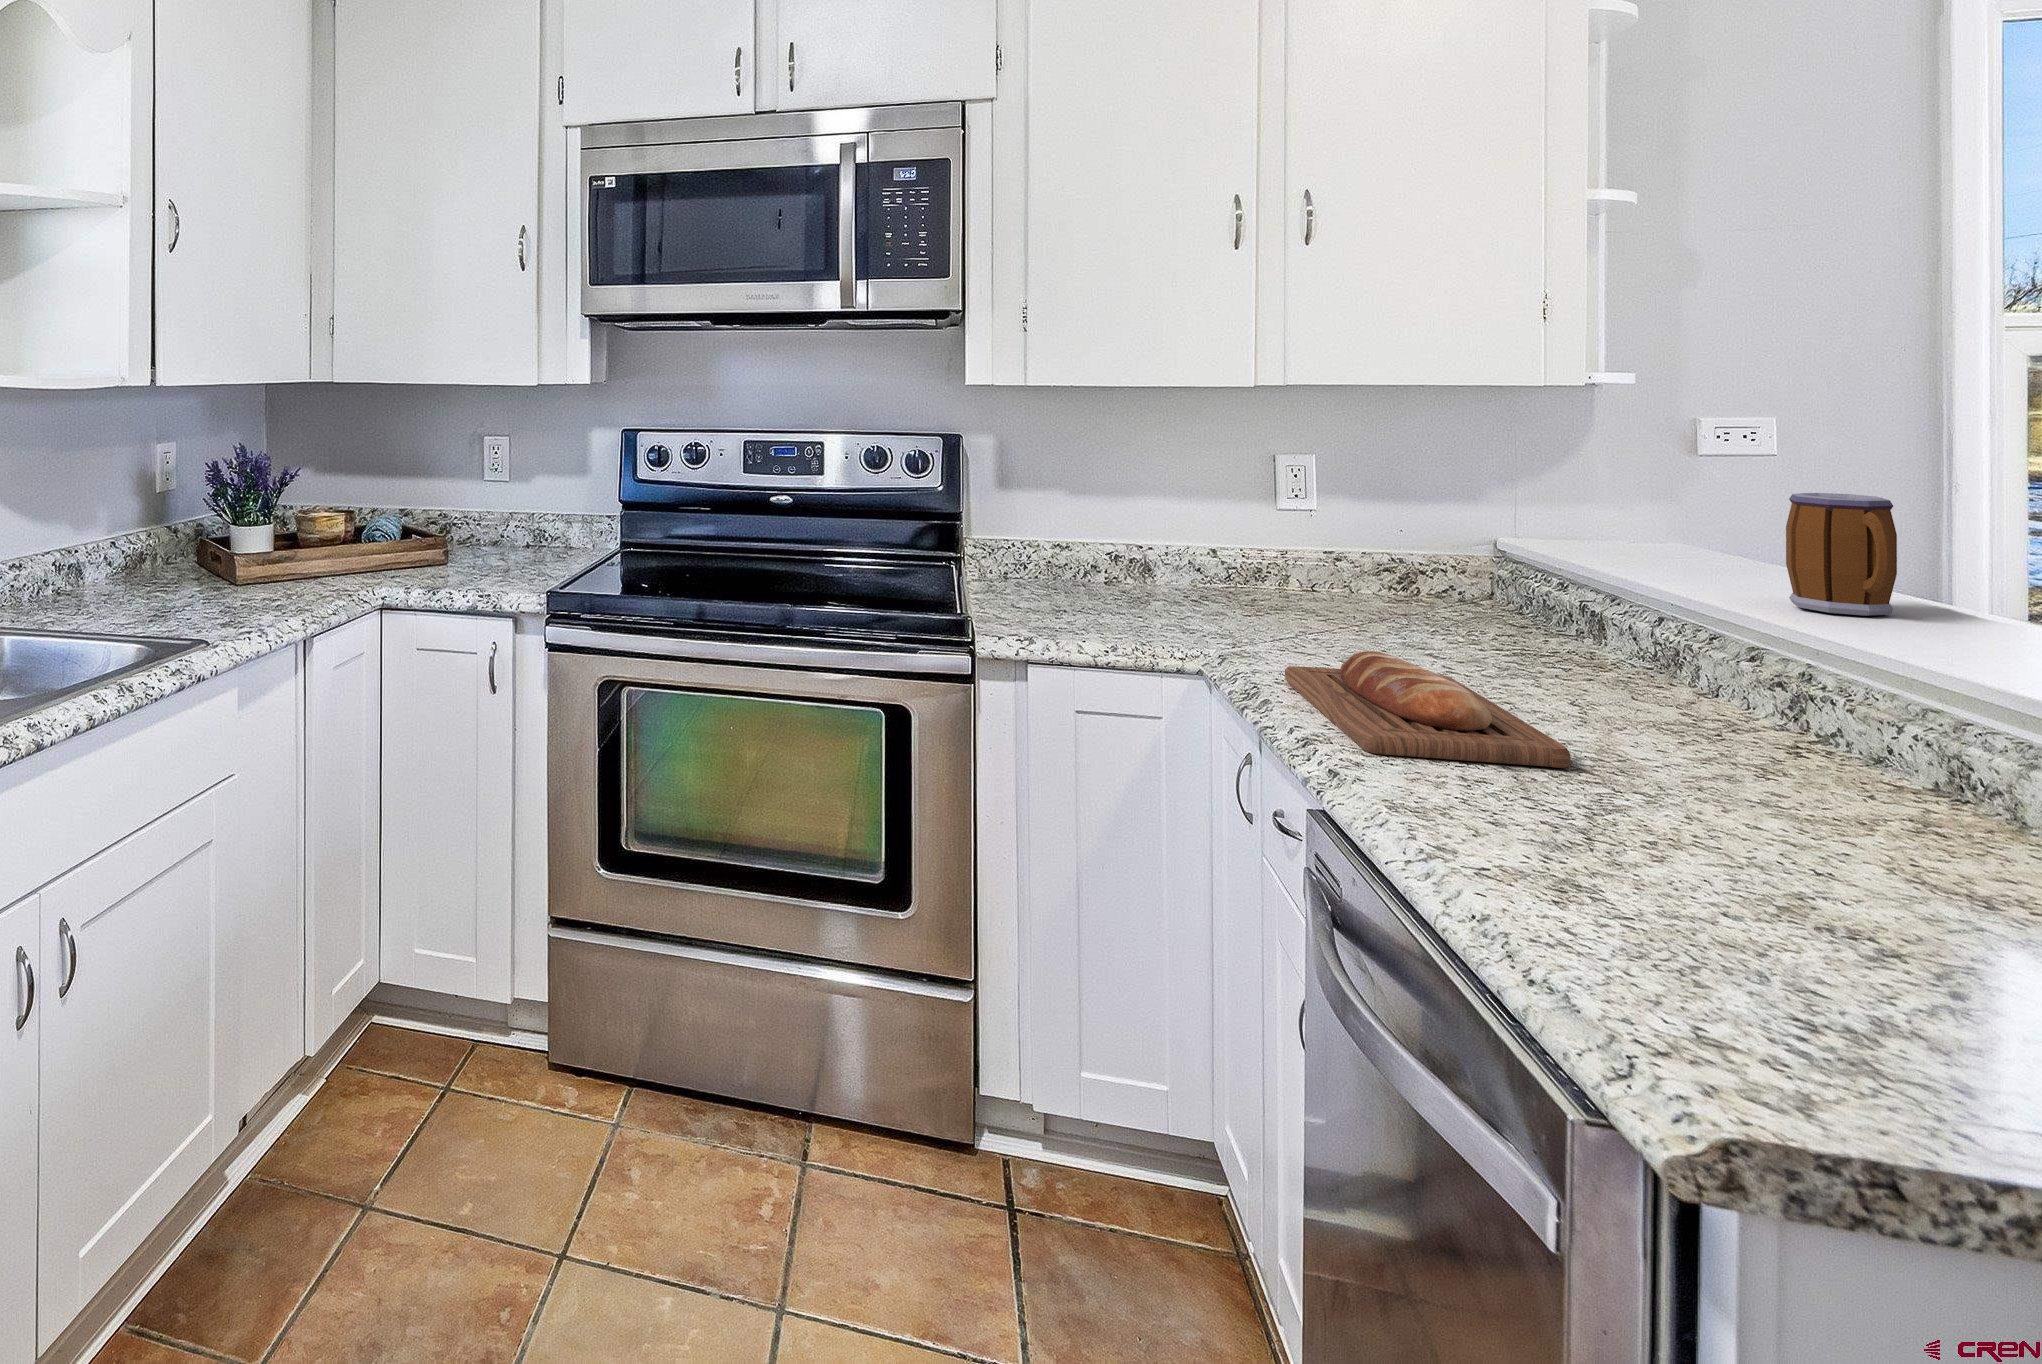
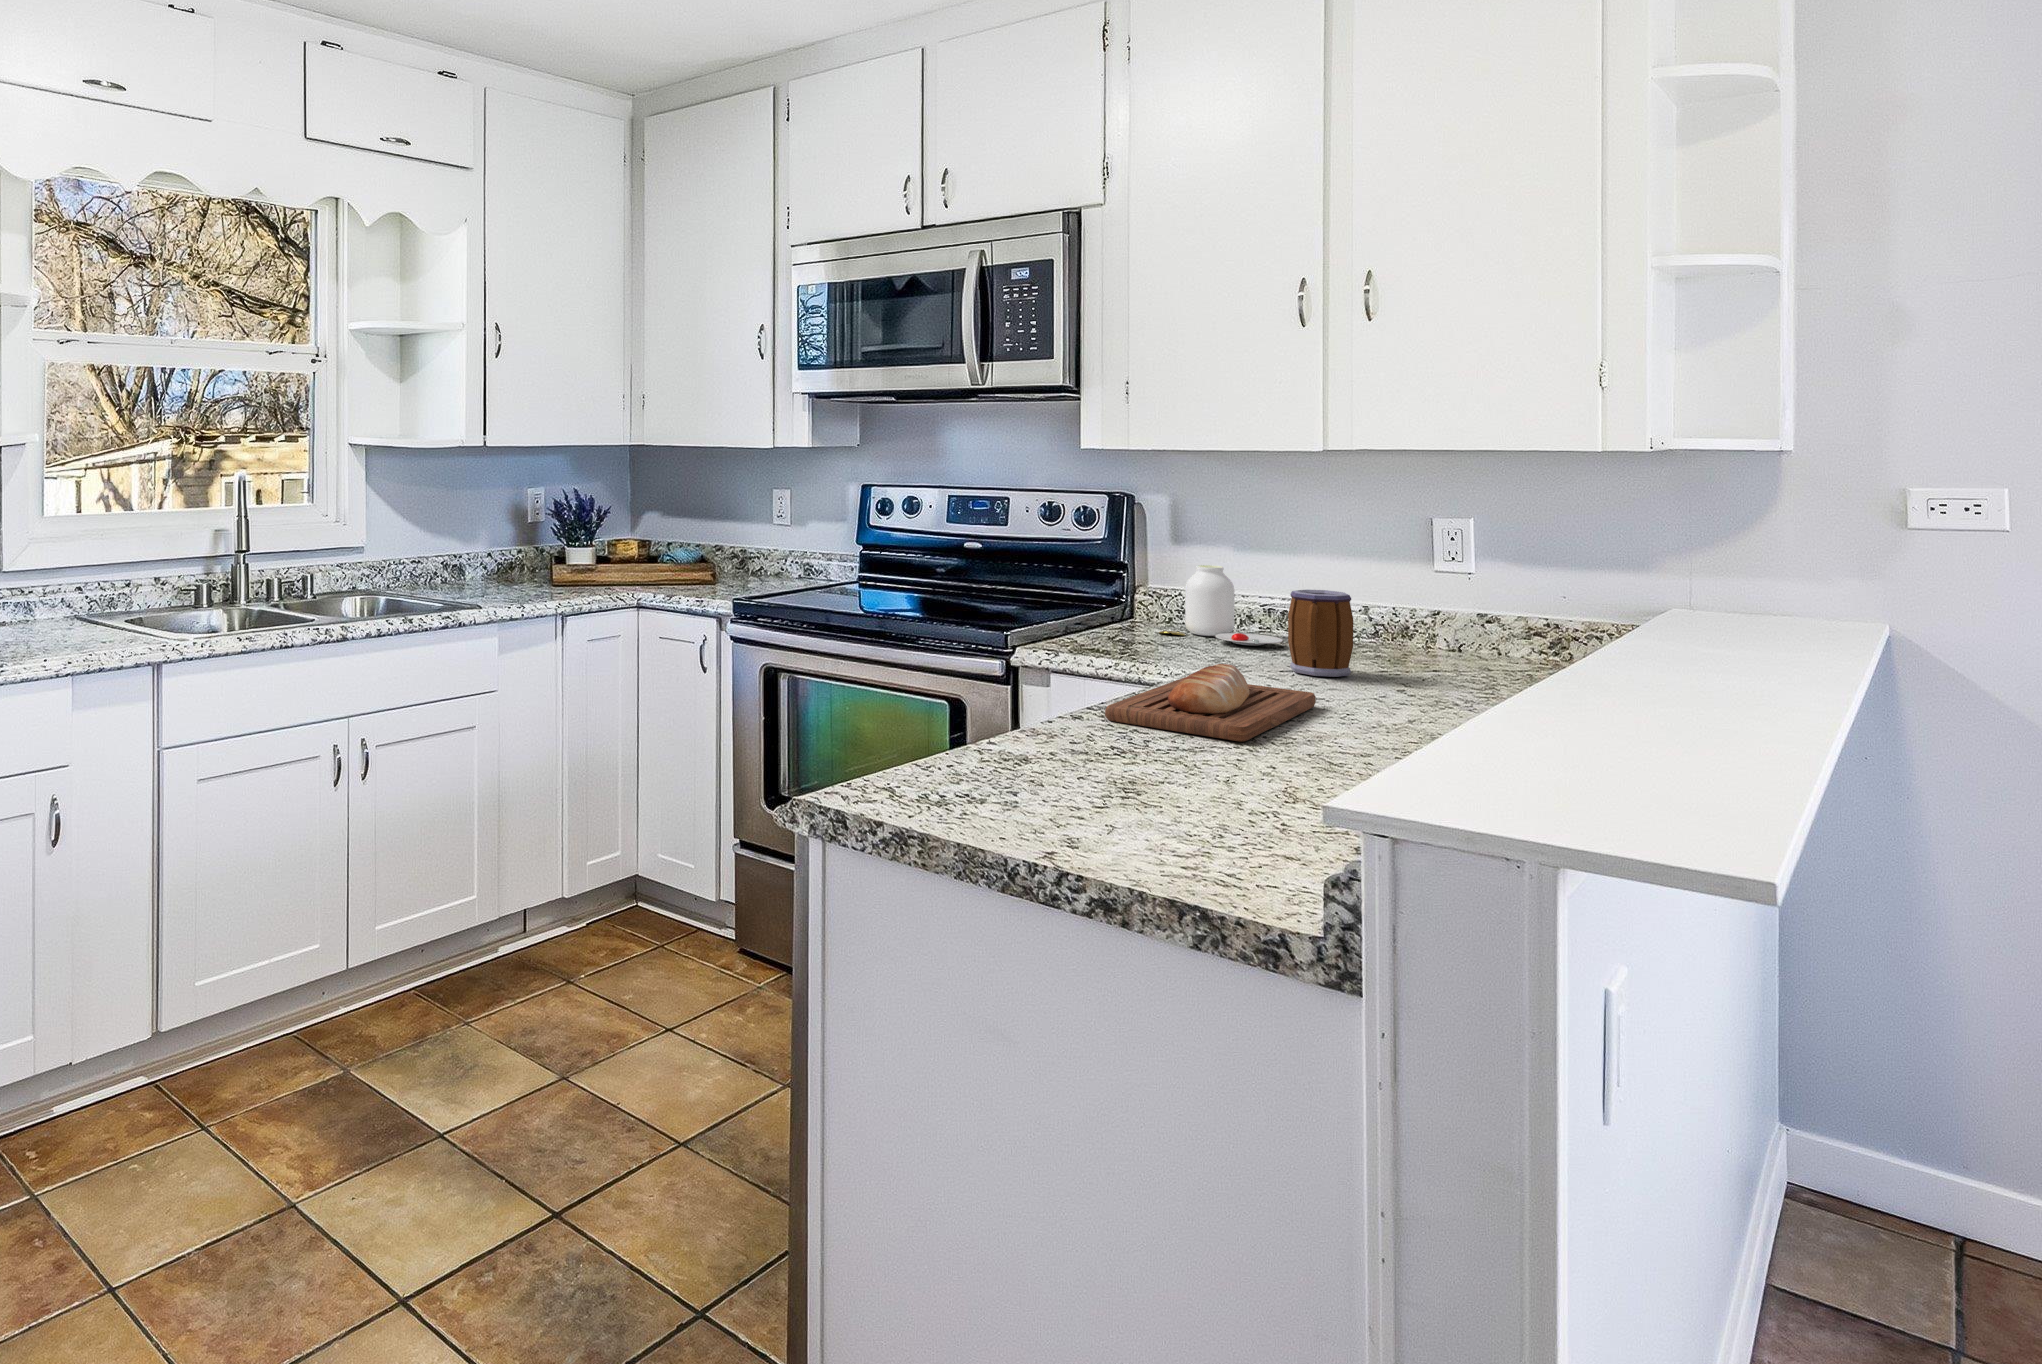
mug: present [1786,493,1897,616] -> present [1288,590,1353,677]
jar: none [1045,514,1192,605] -> present [1159,565,1283,646]

